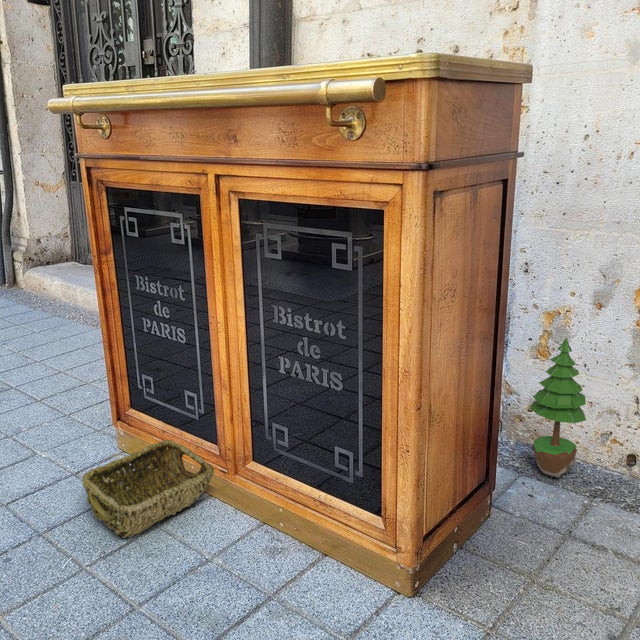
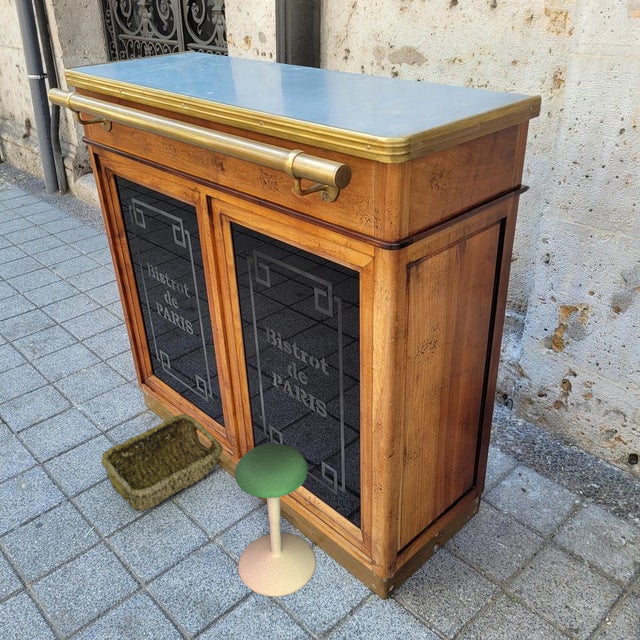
potted tree: present [530,337,586,477] -> none [533,343,591,470]
stool: none [244,430,330,605] -> present [235,443,316,597]

